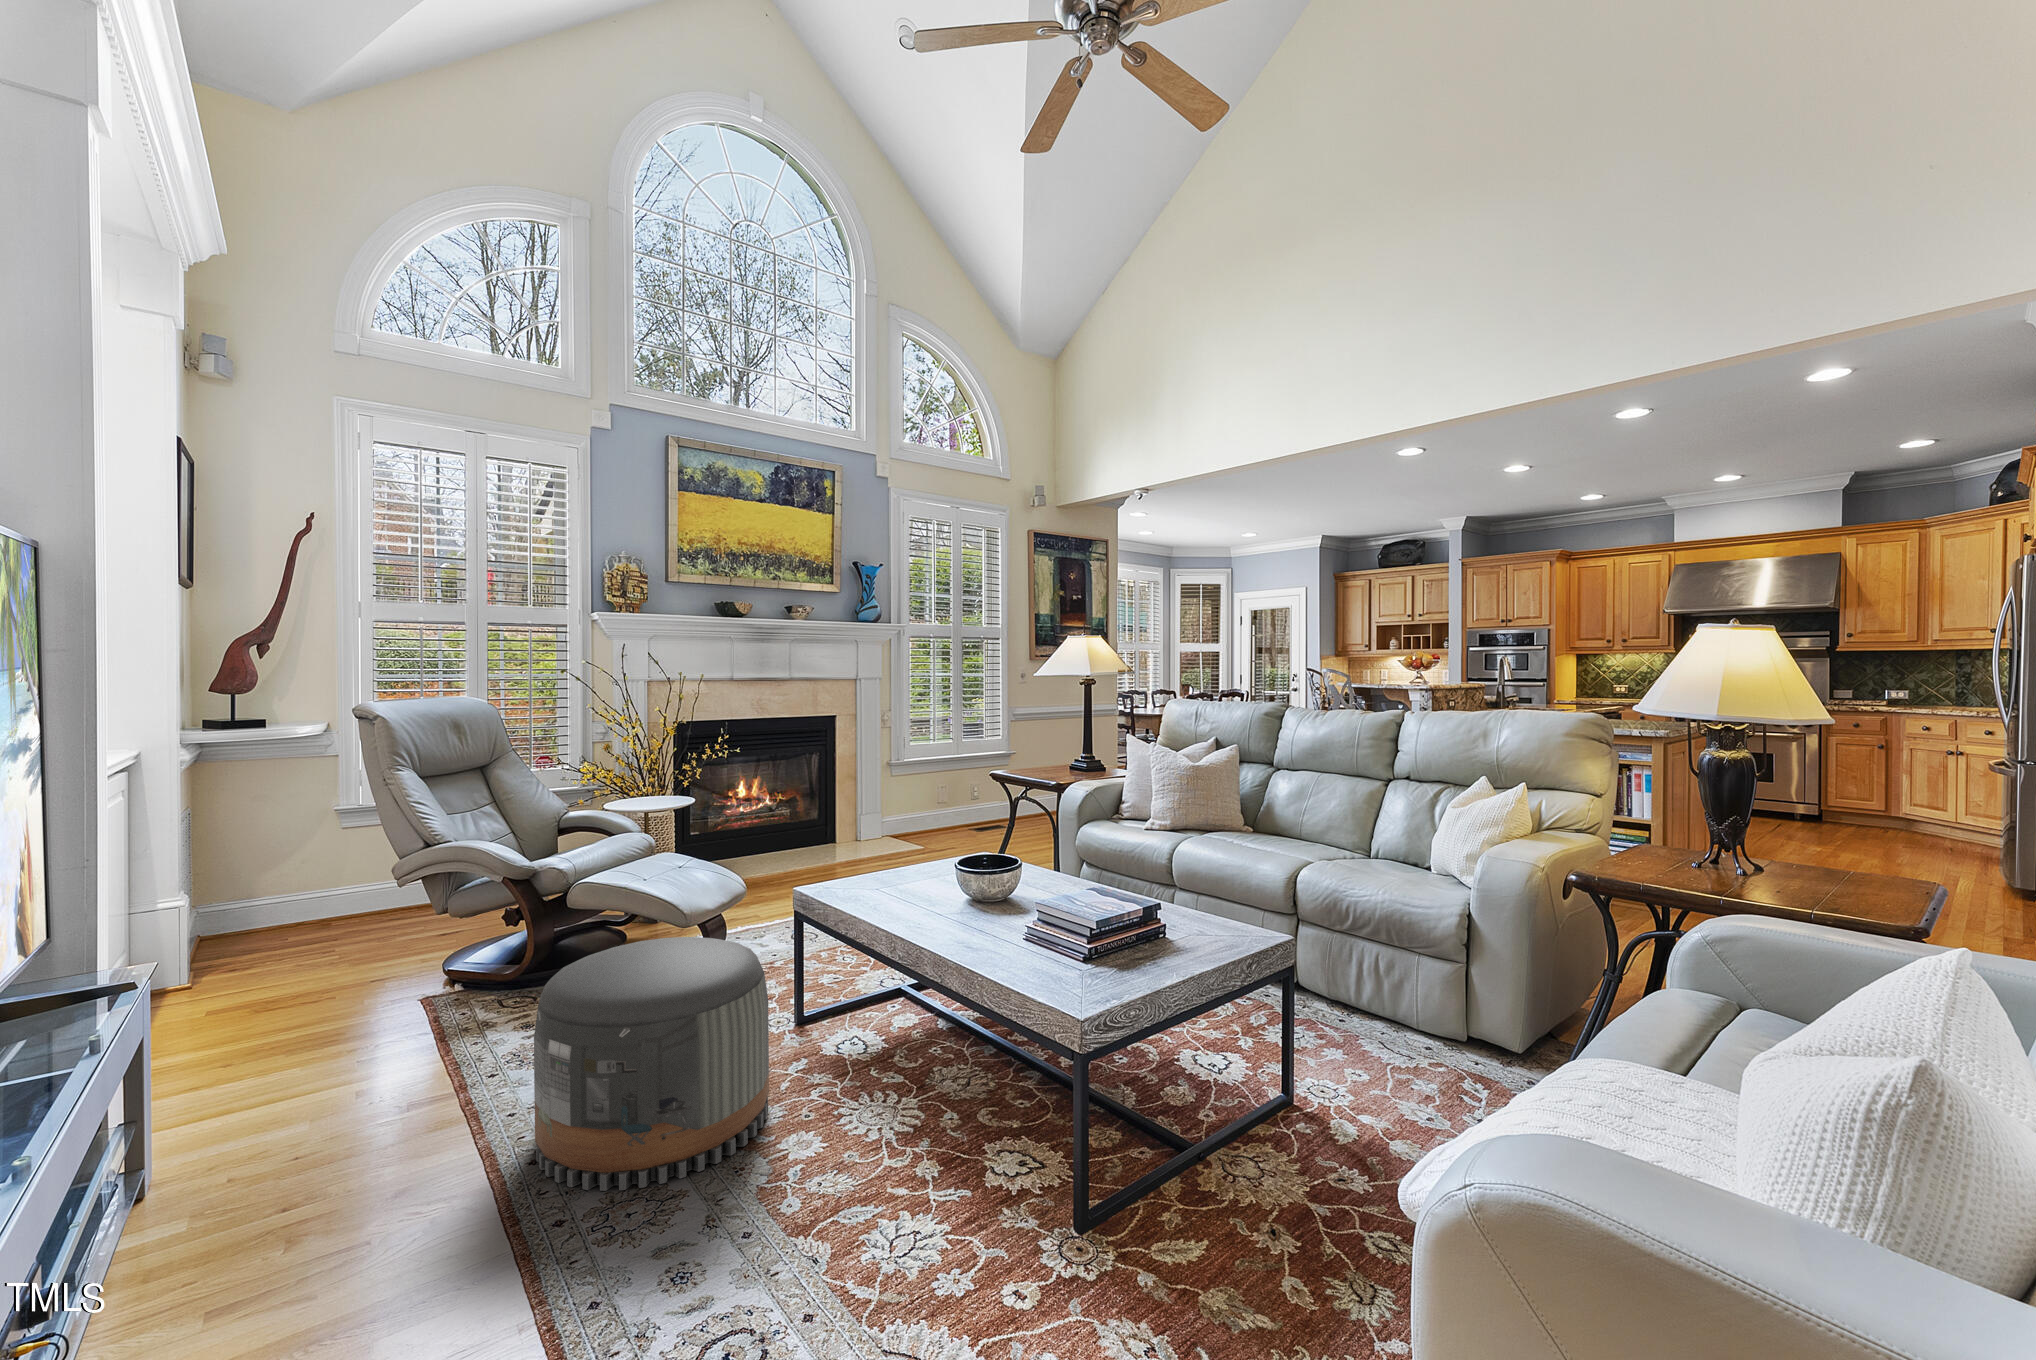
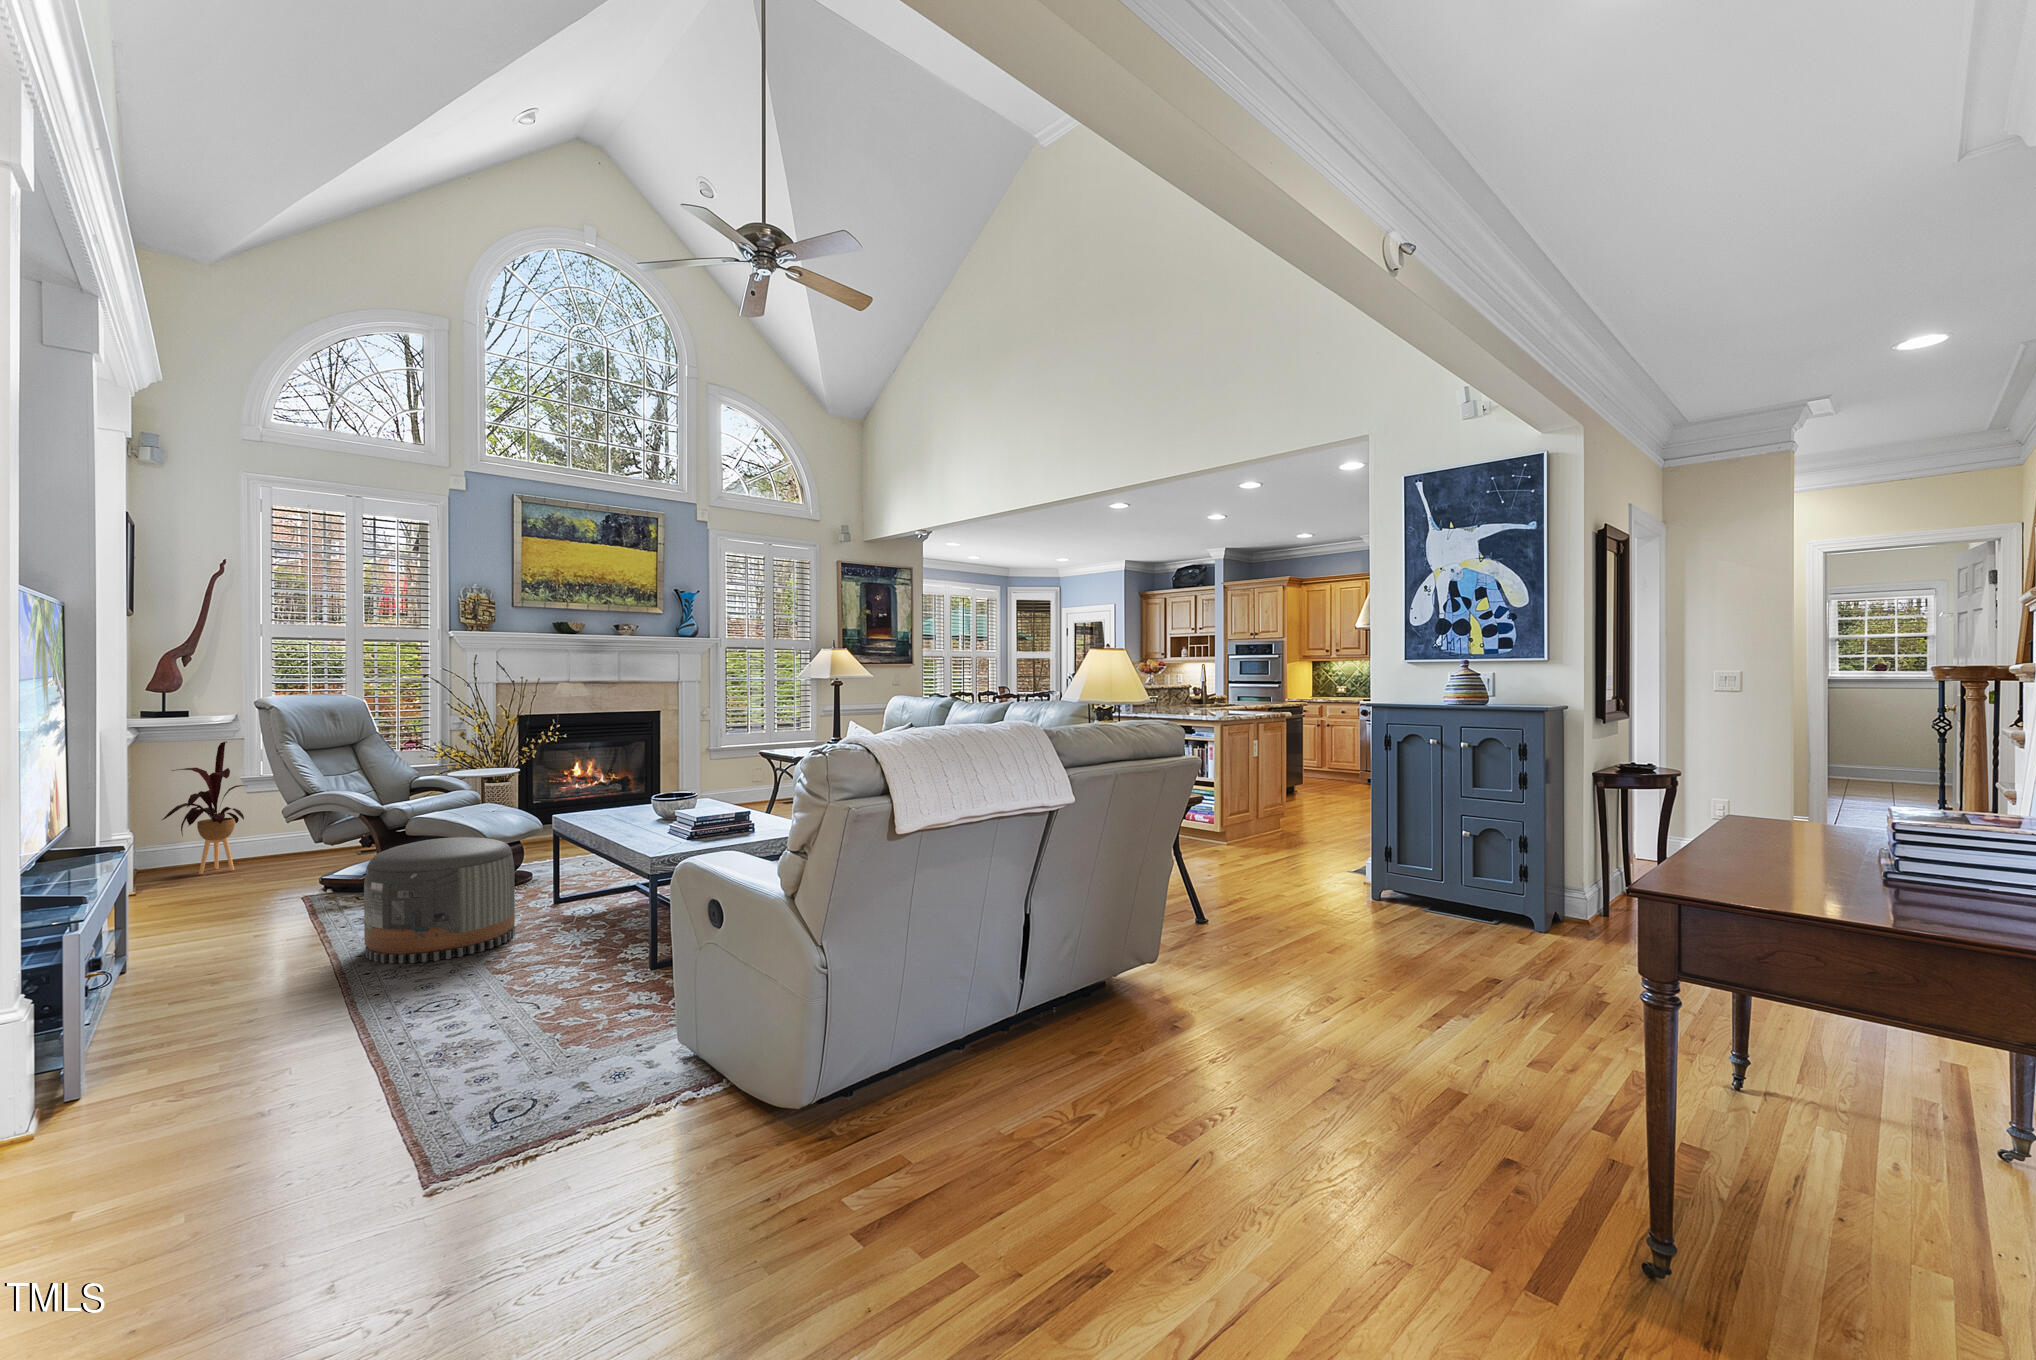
house plant: none [225,761,347,945] -> present [162,741,245,874]

